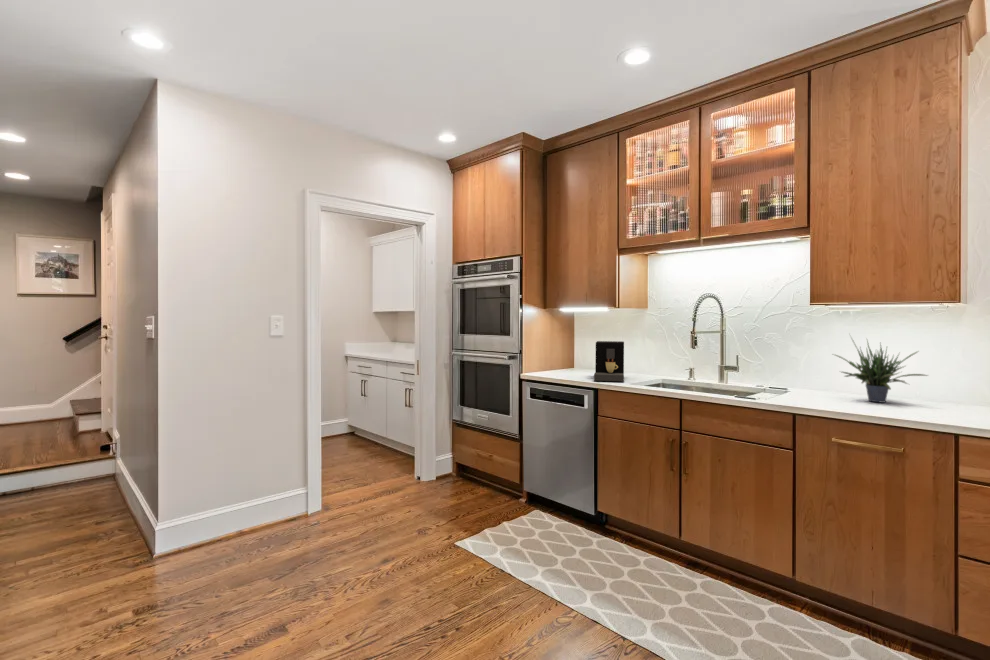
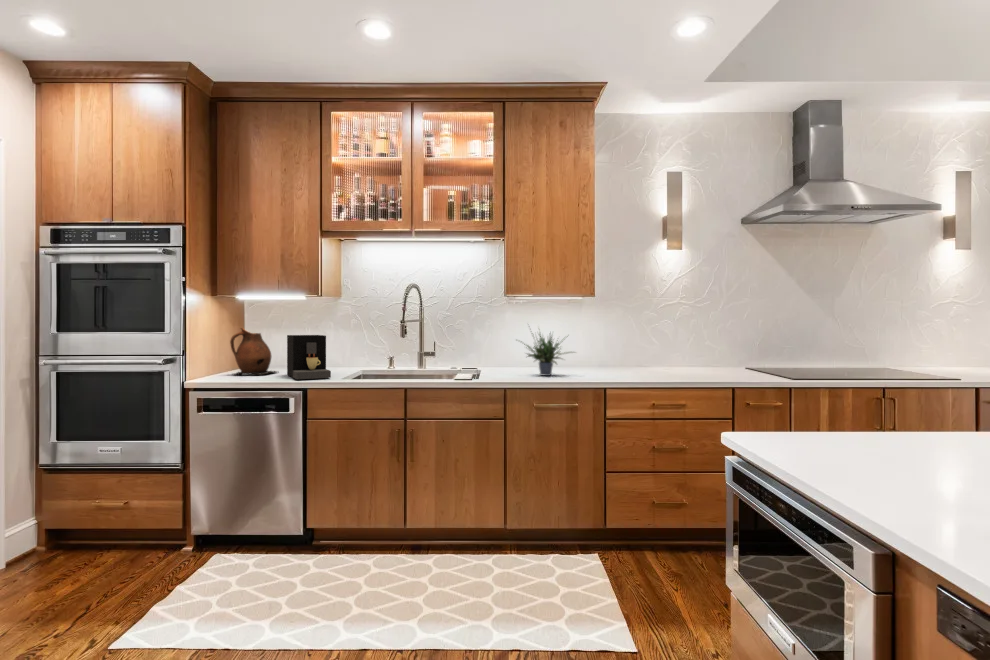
ceramic pitcher: none [558,334,595,374] -> present [230,328,277,375]

